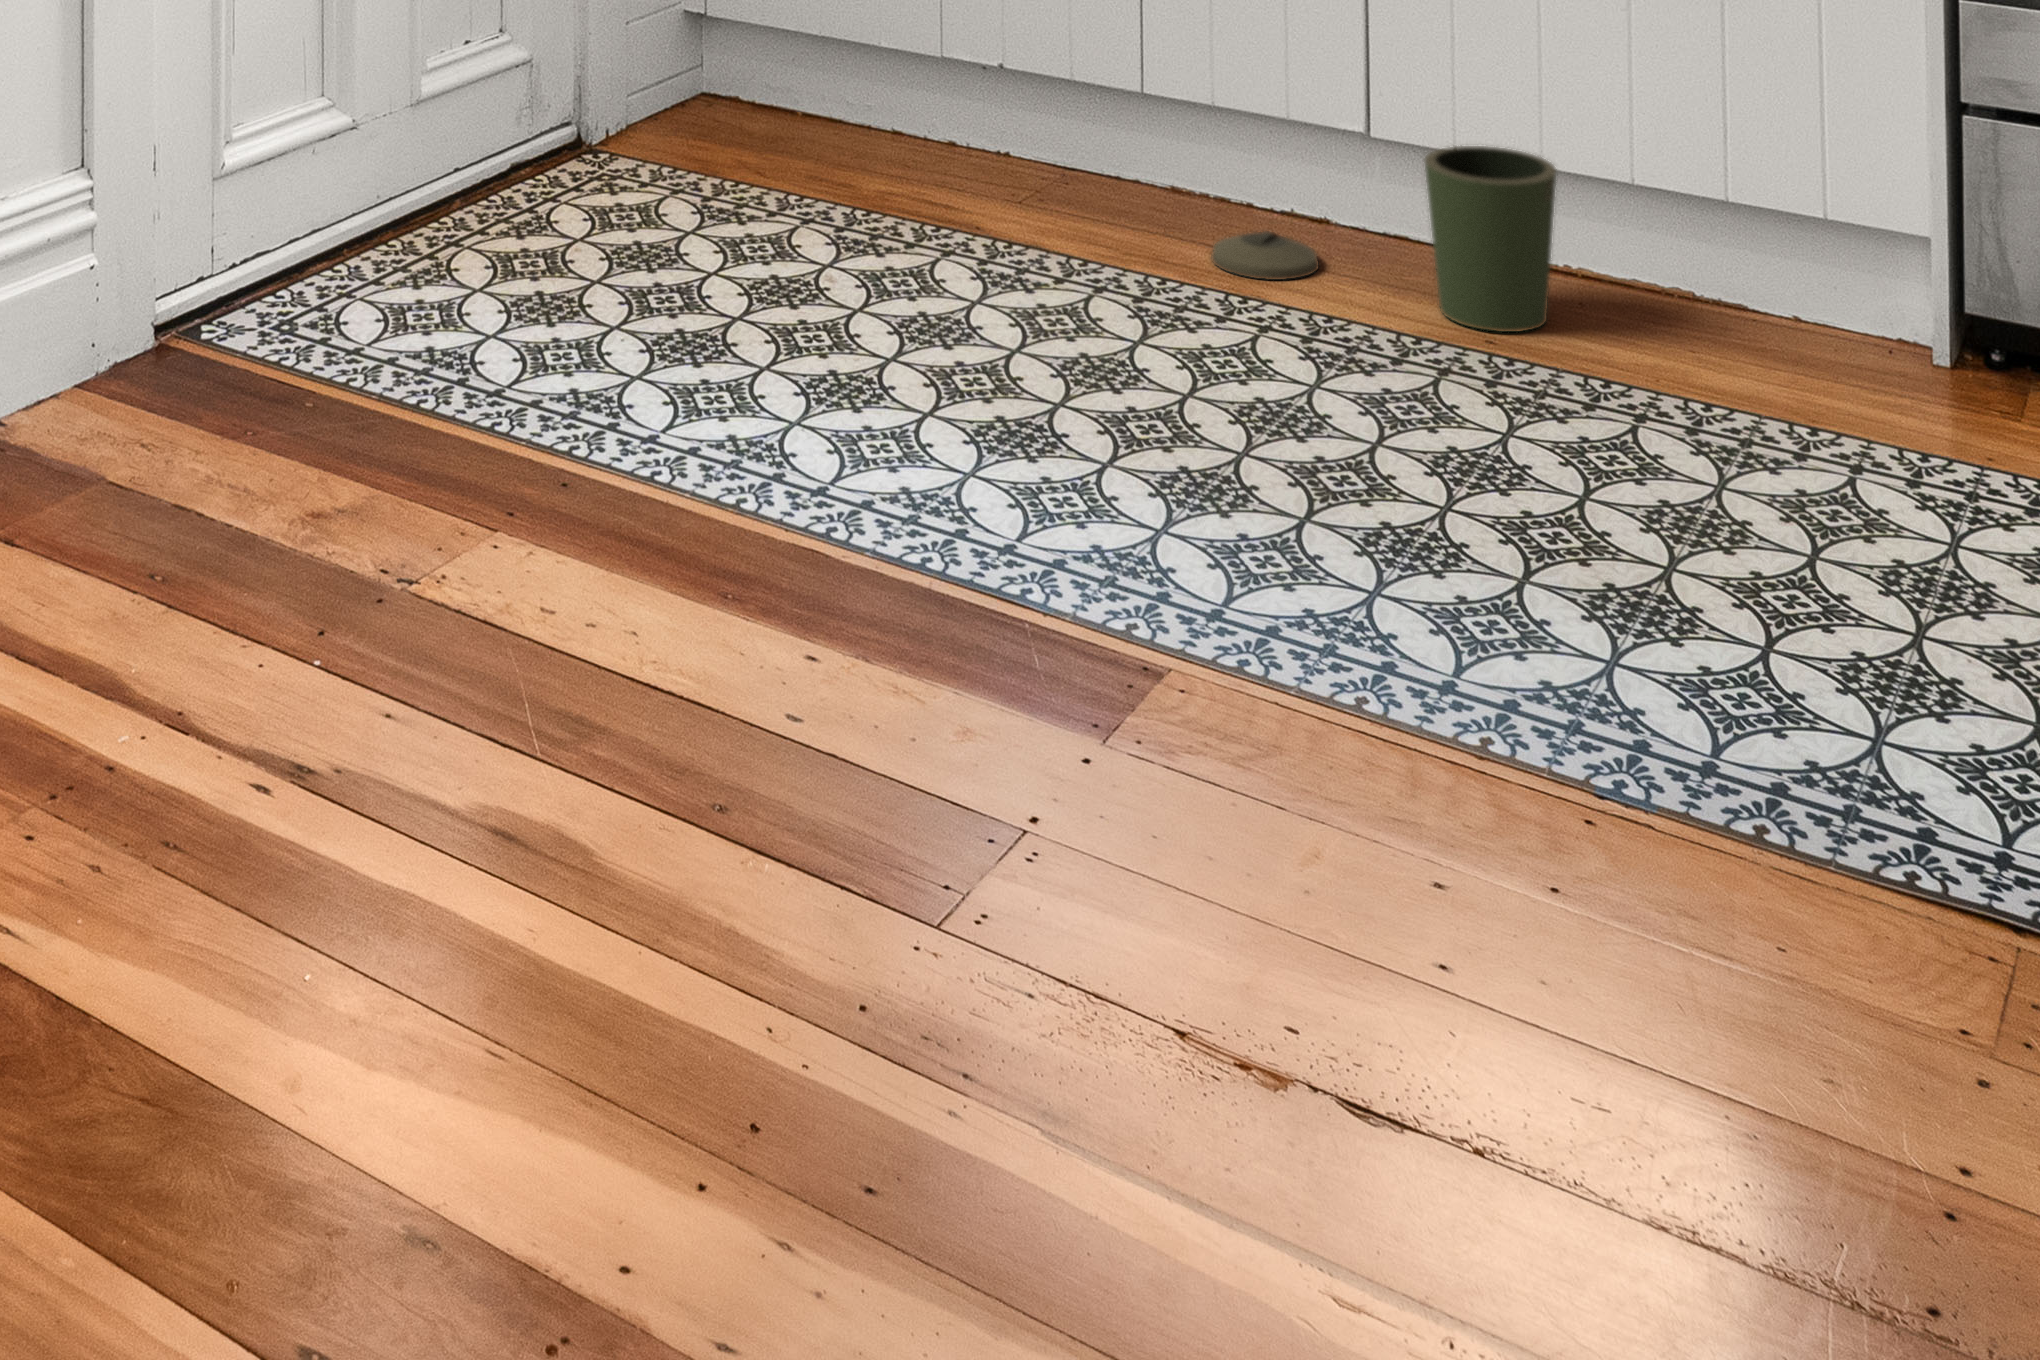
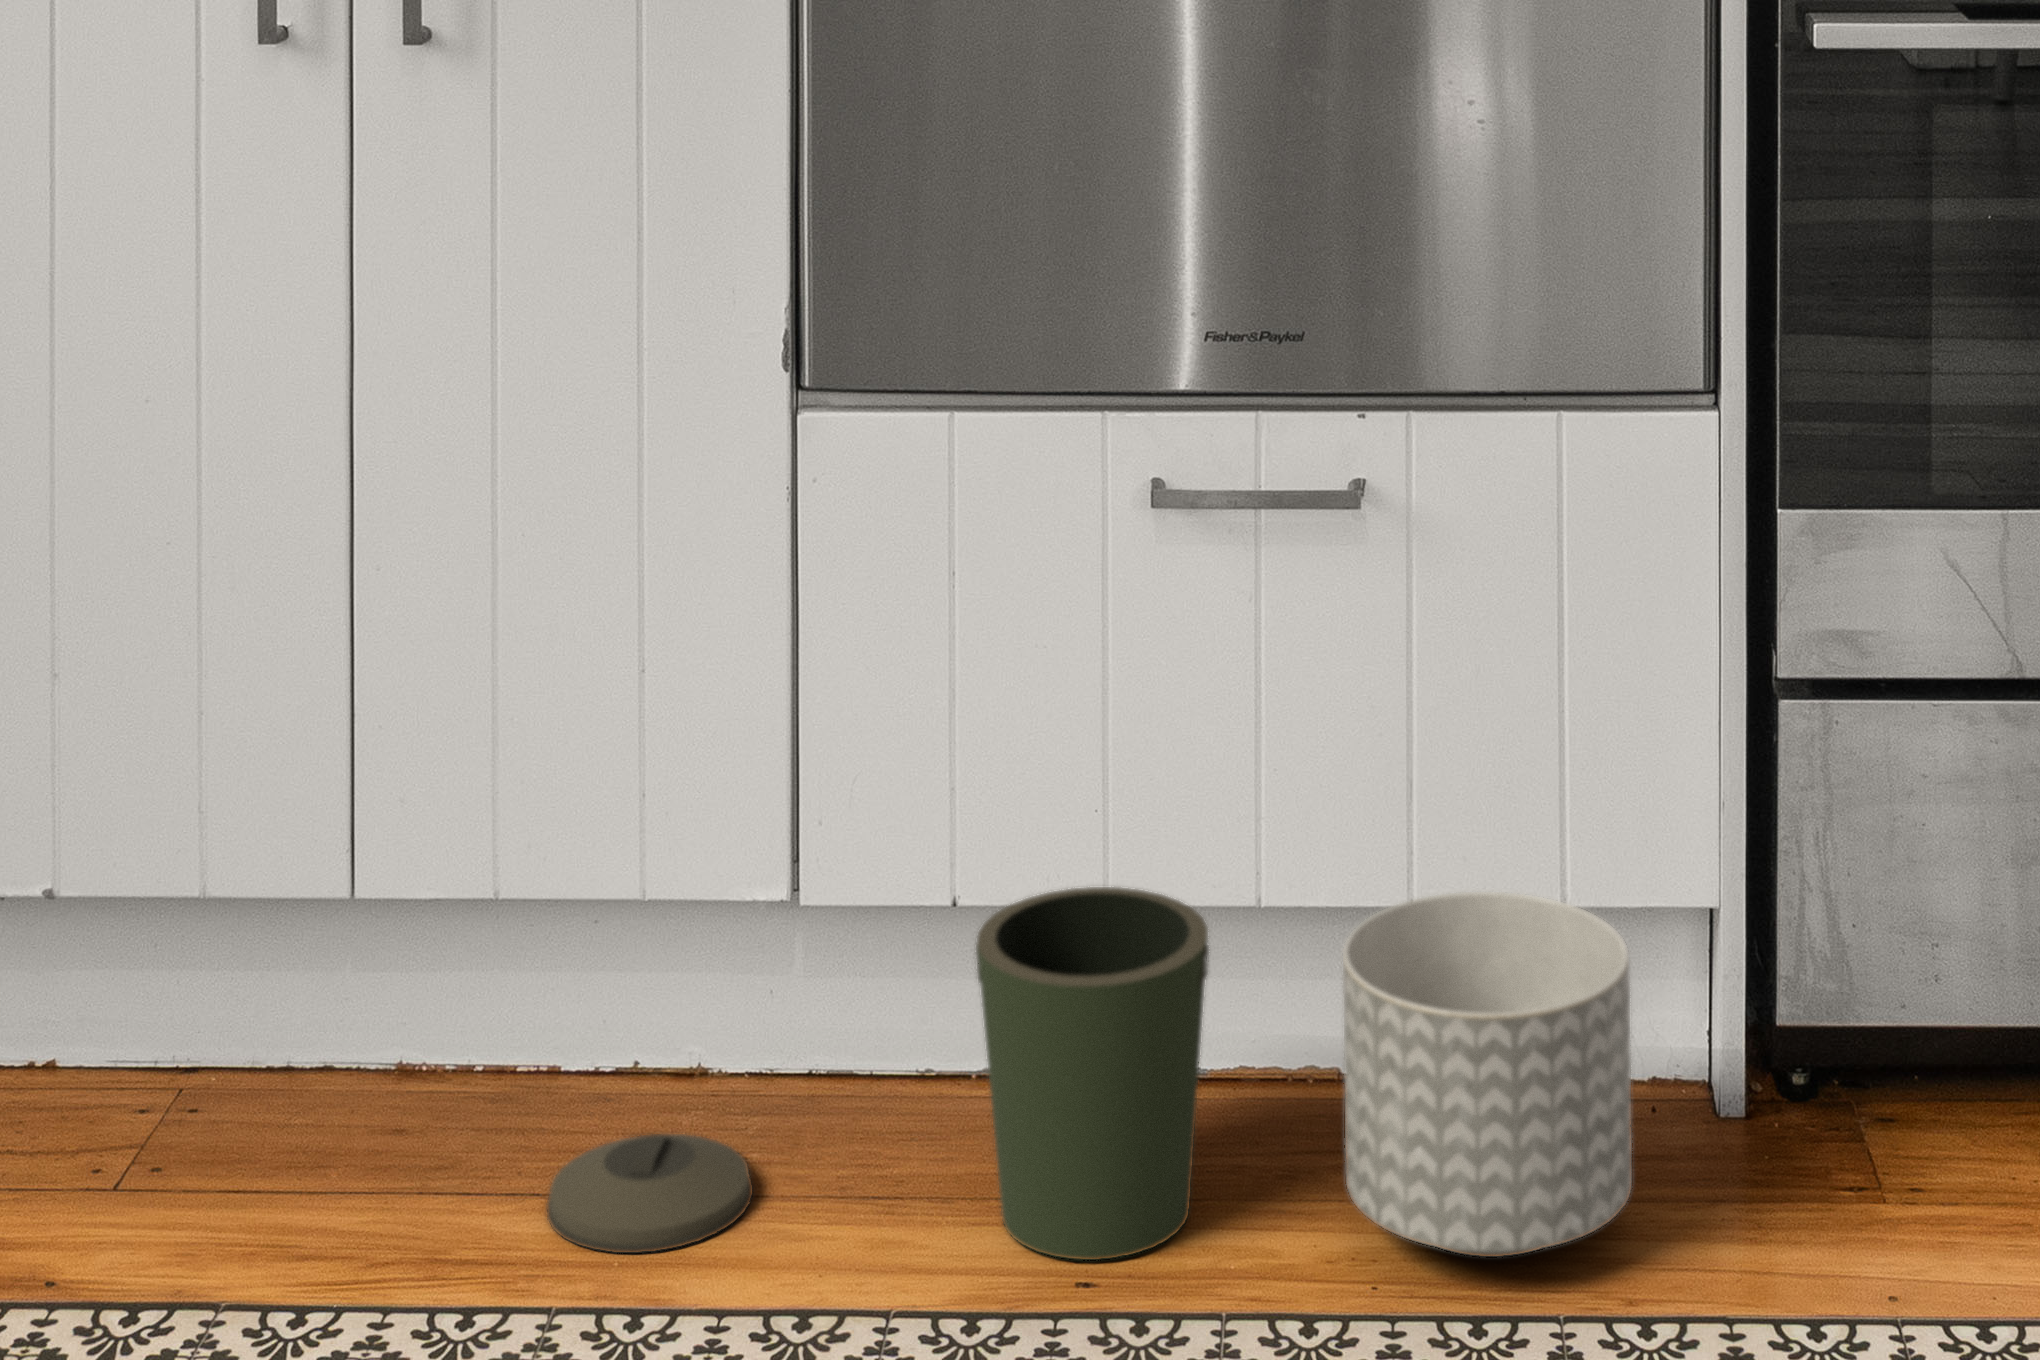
planter: none [1624,186,1803,378] -> present [1343,892,1632,1257]

